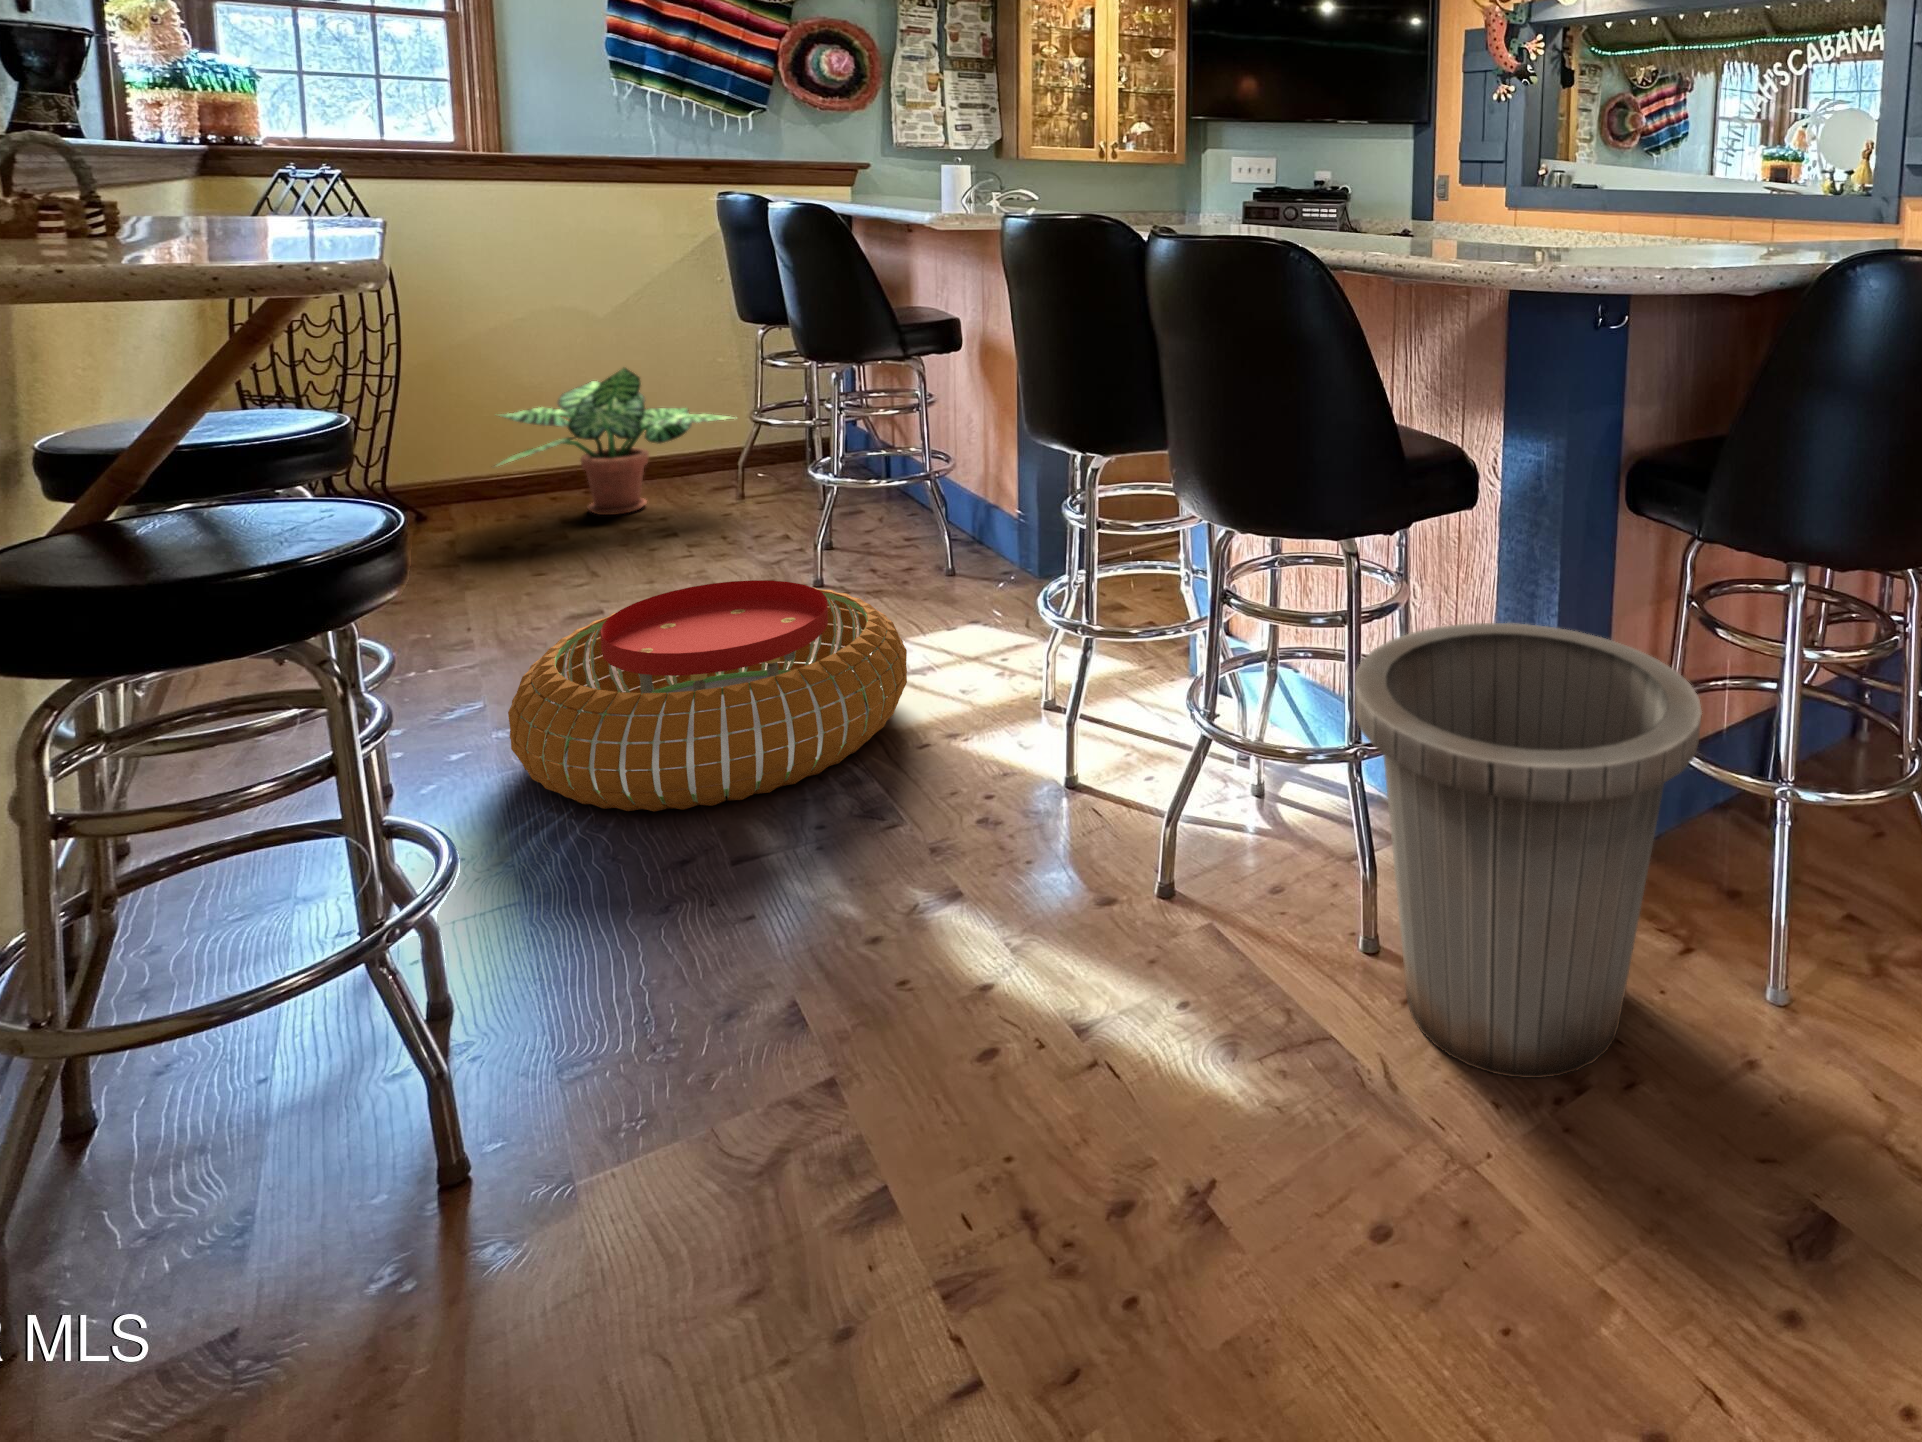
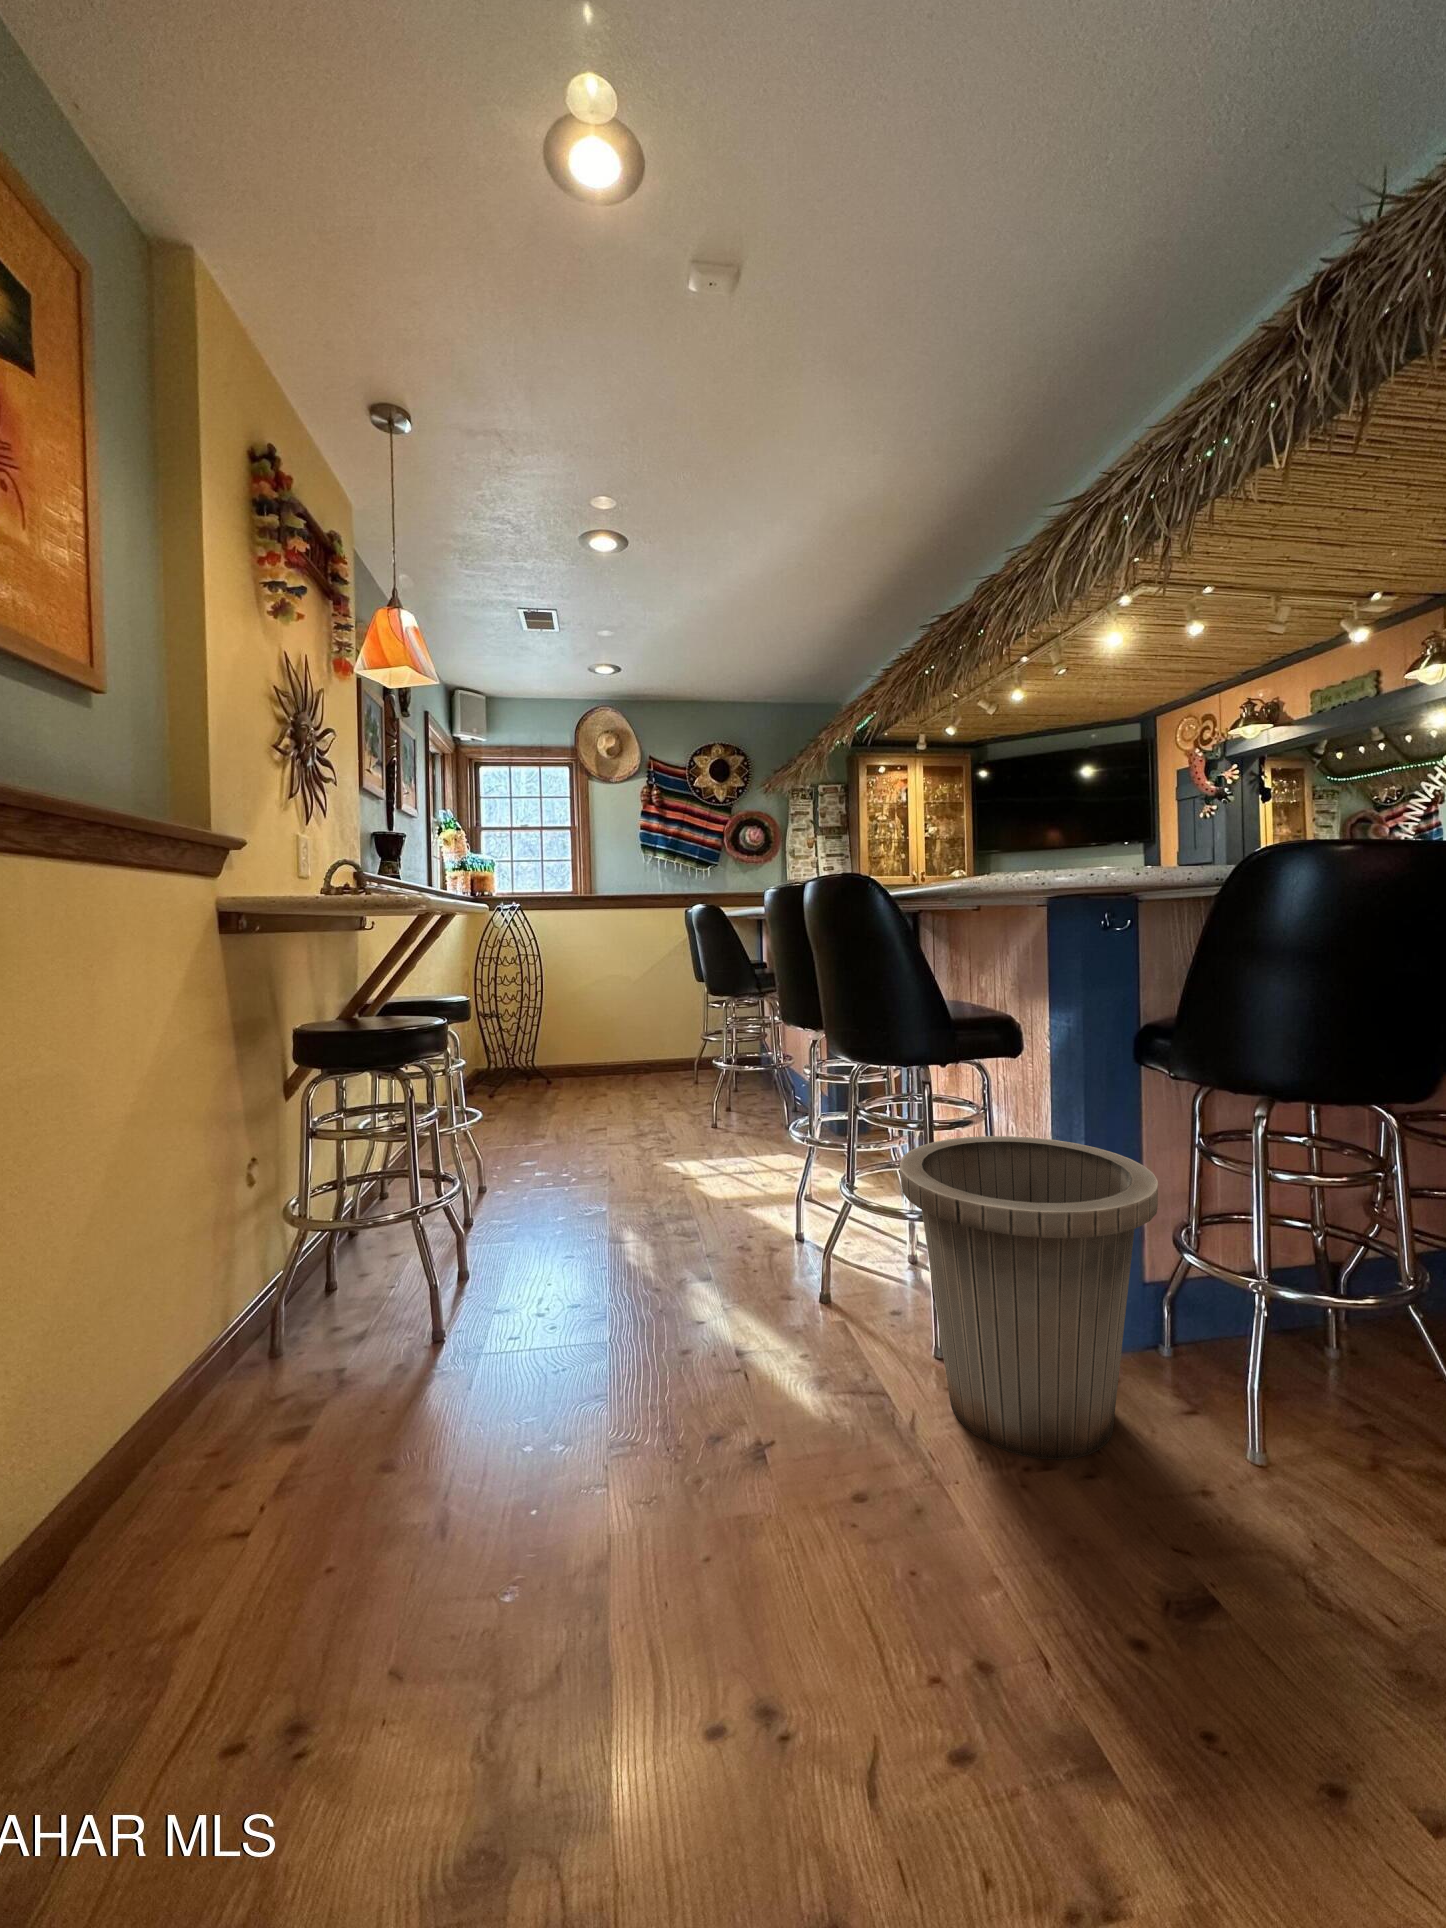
potted plant: present [496,368,732,515] -> none [574,1005,693,1087]
pouf: present [508,580,907,812] -> none [531,1106,729,1219]

